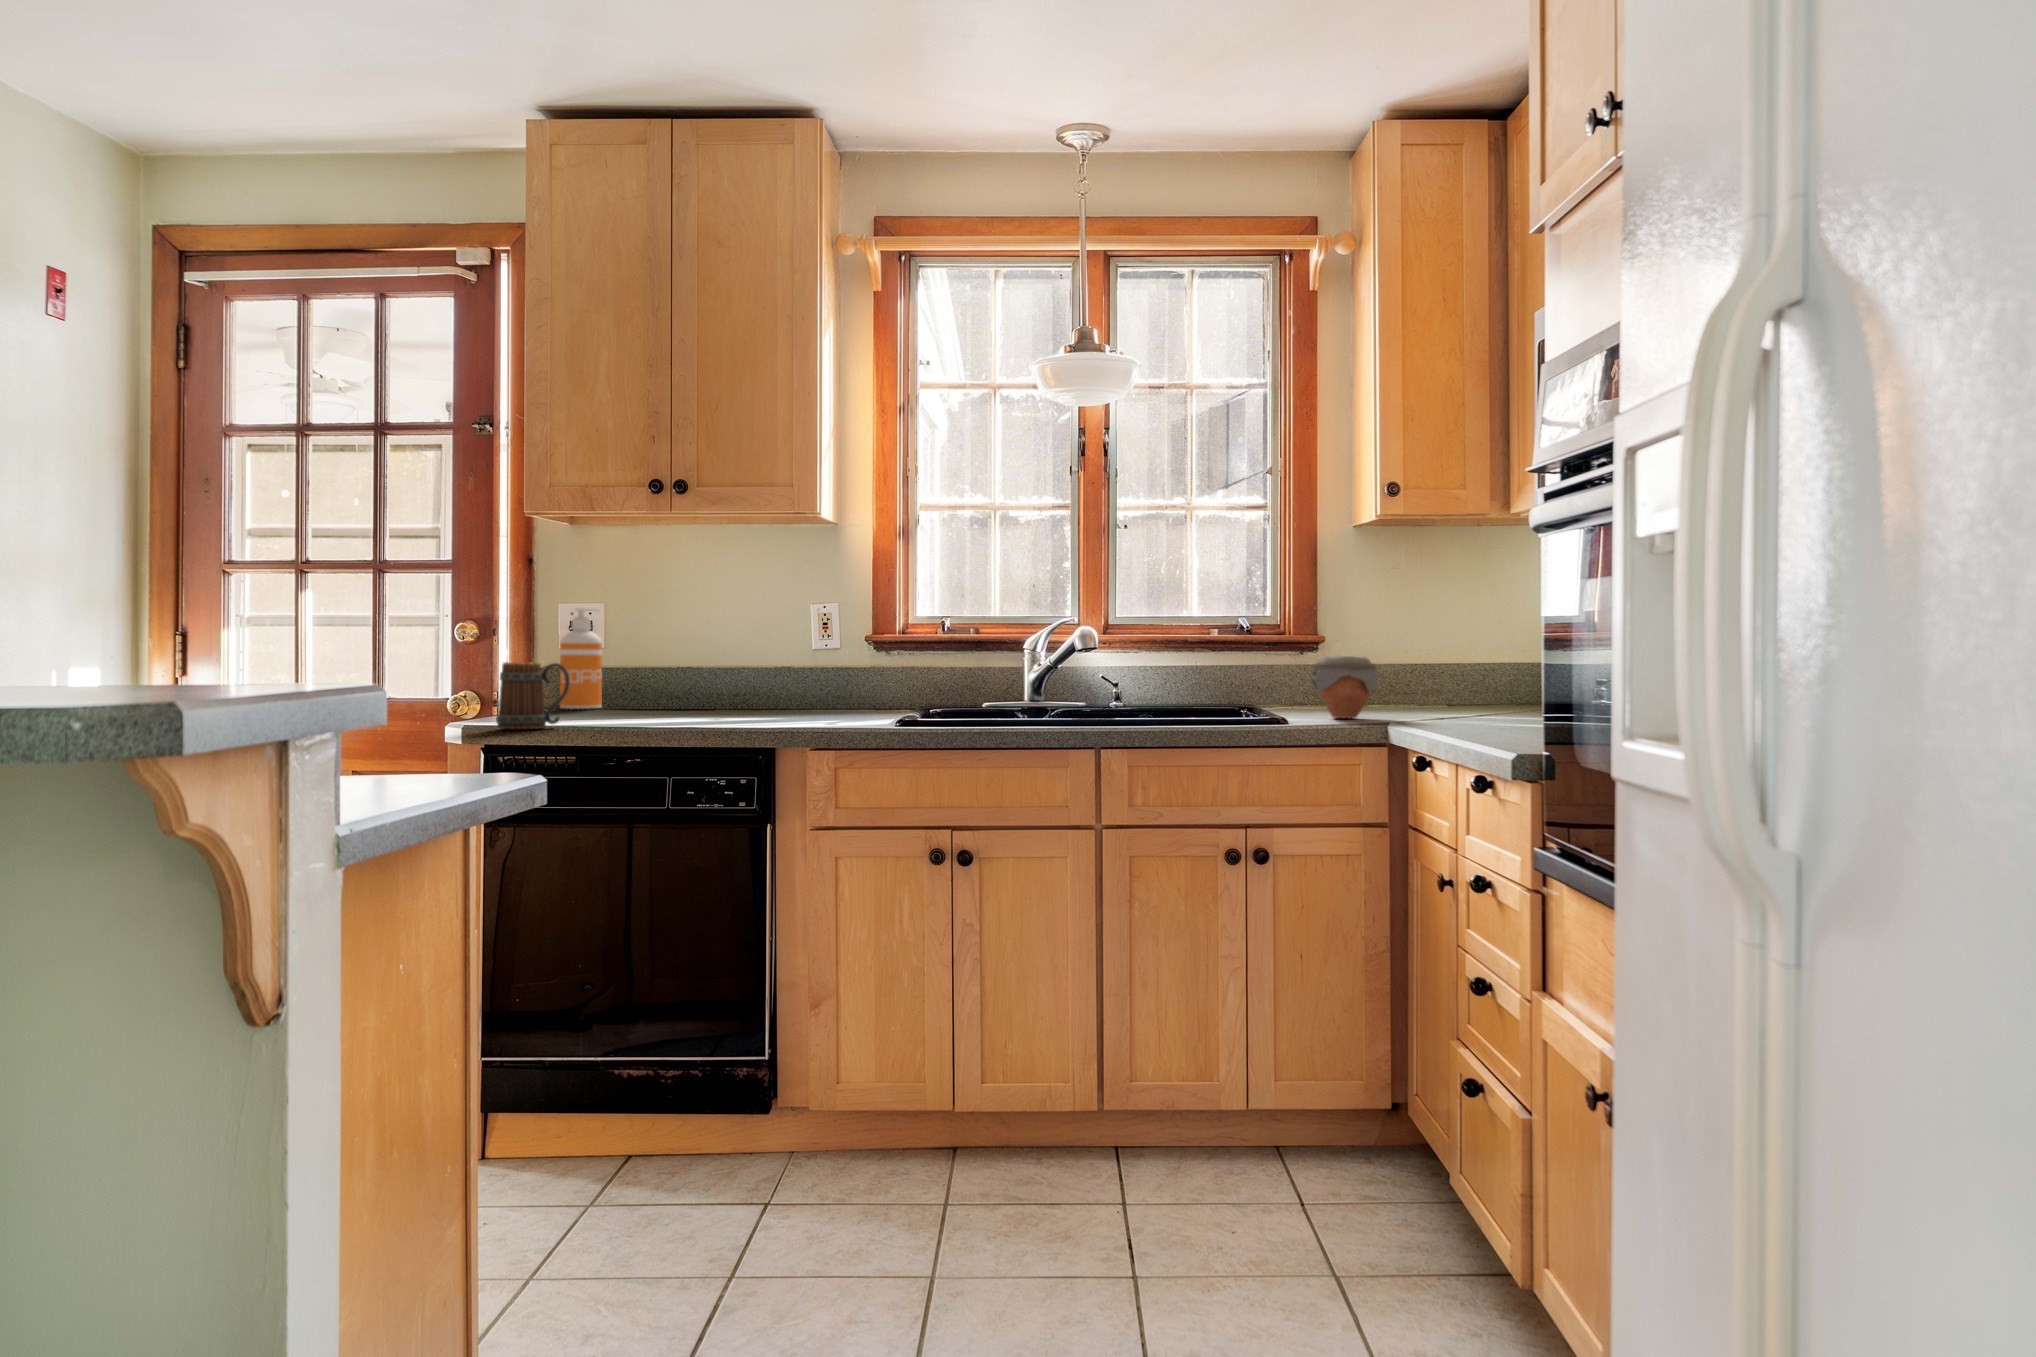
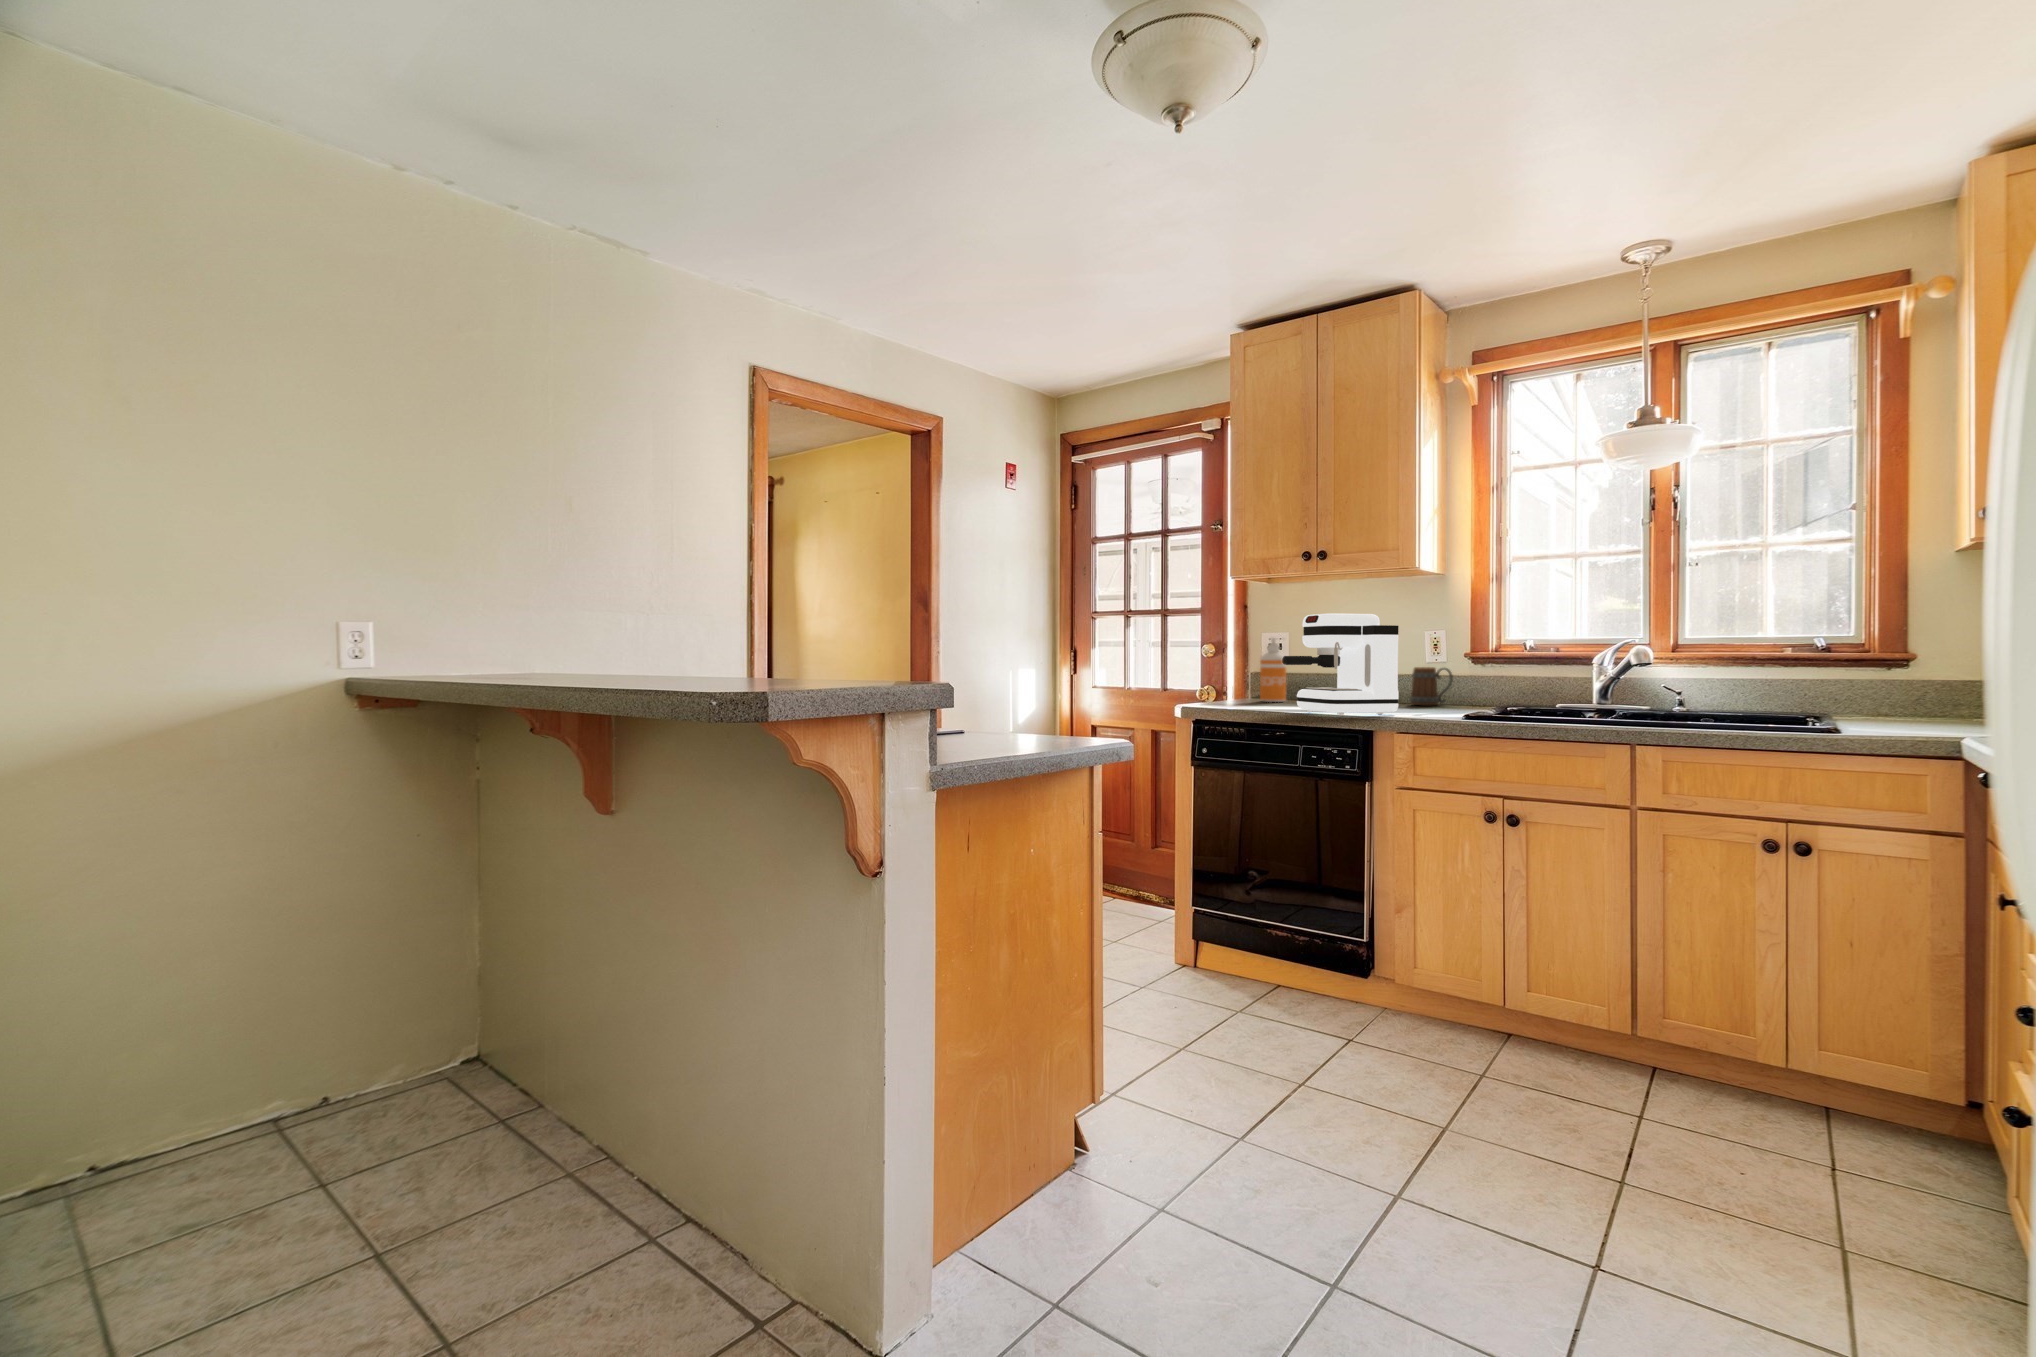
coffee maker: none [626,567,798,723] -> present [1282,613,1399,715]
jar: present [1312,656,1379,718] -> none [1851,675,1936,731]
mug: present [496,662,570,729] -> present [1410,667,1453,705]

